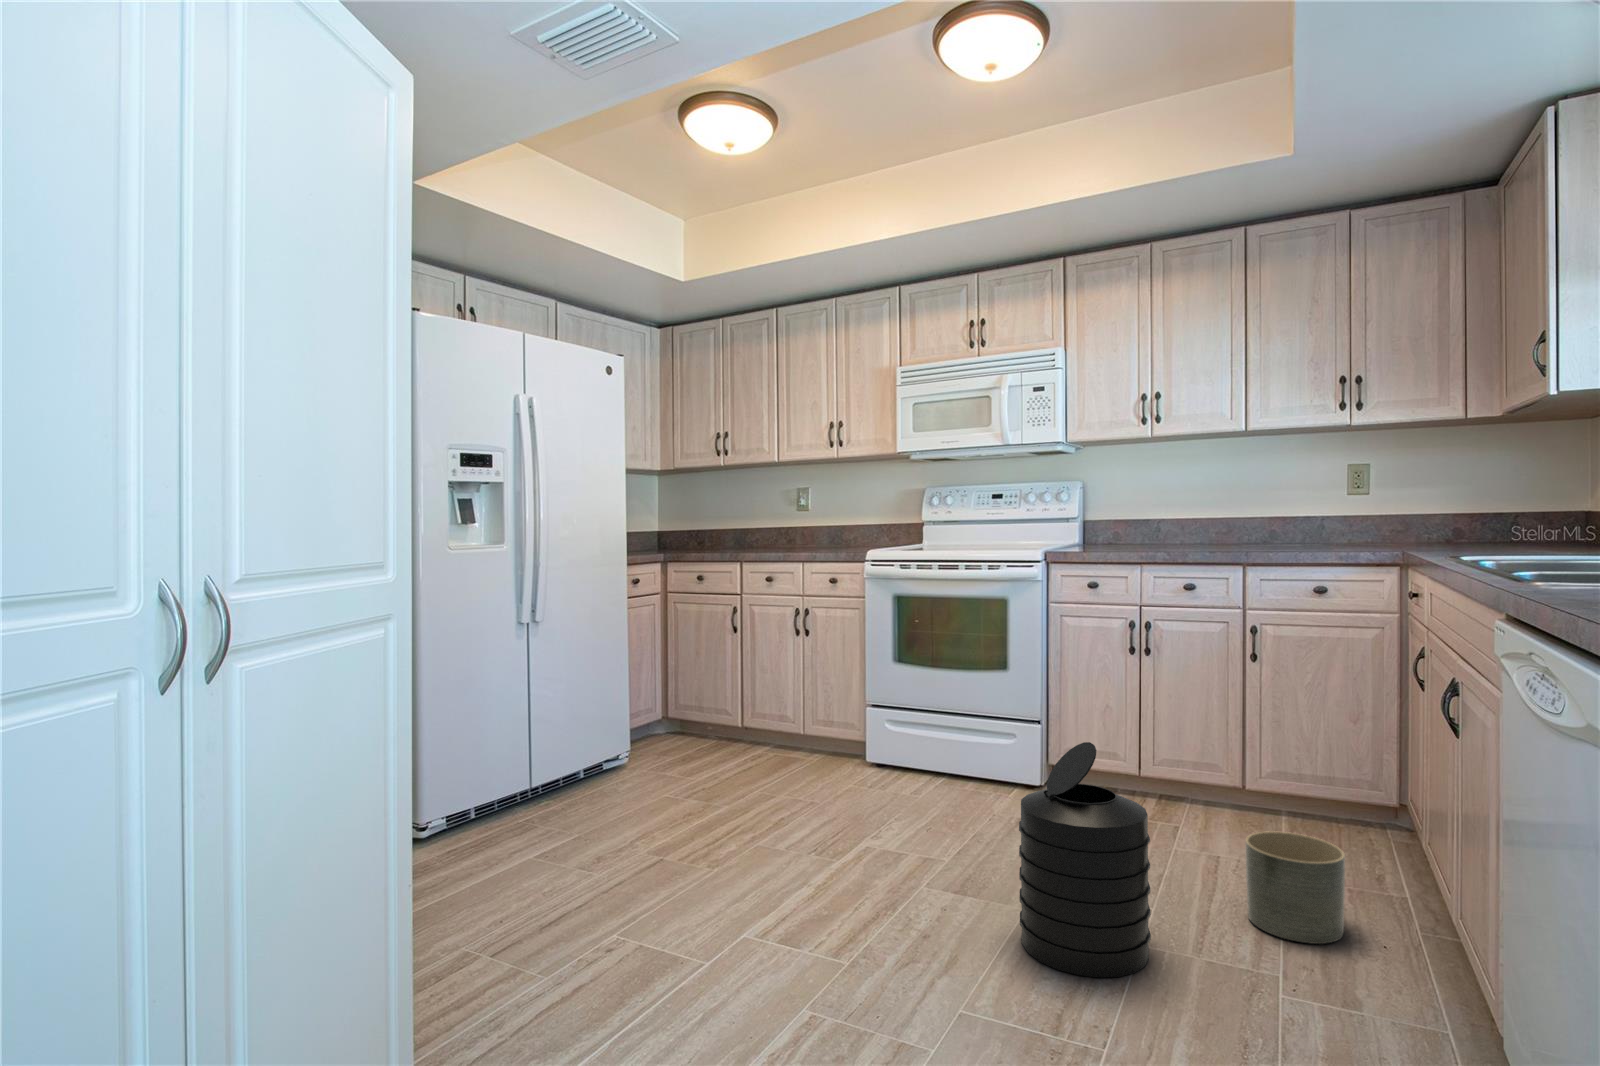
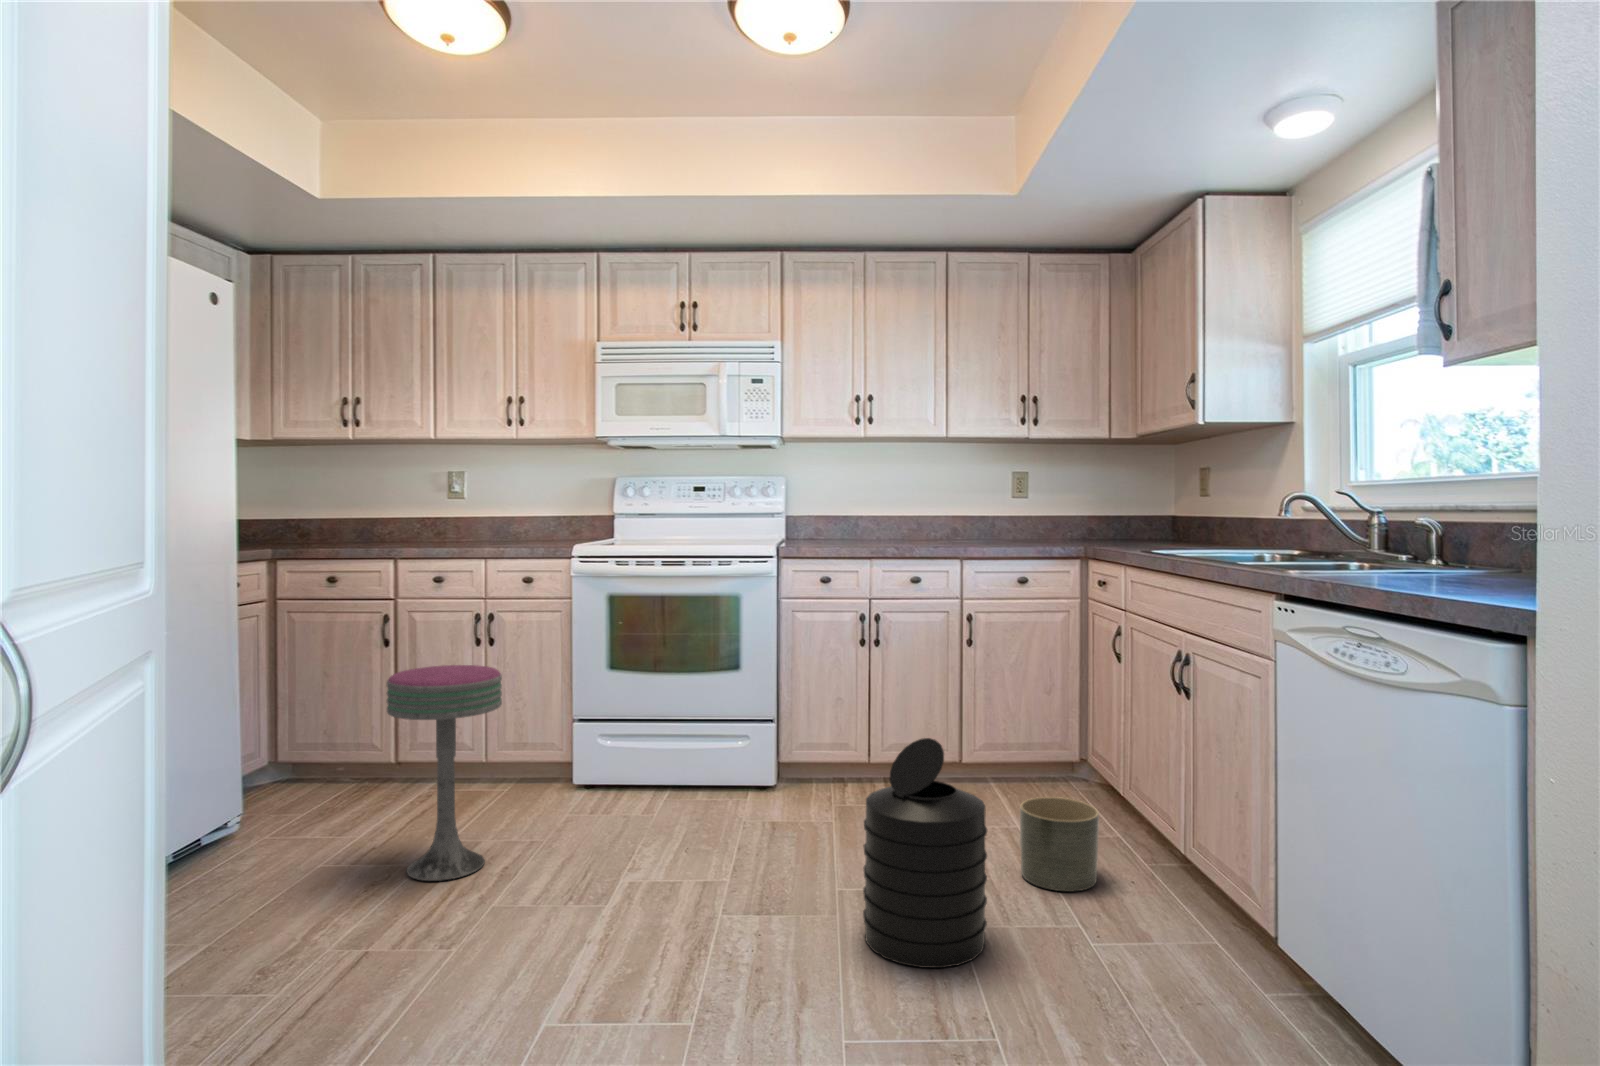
bar stool: none [689,645,775,815] -> present [386,665,502,881]

